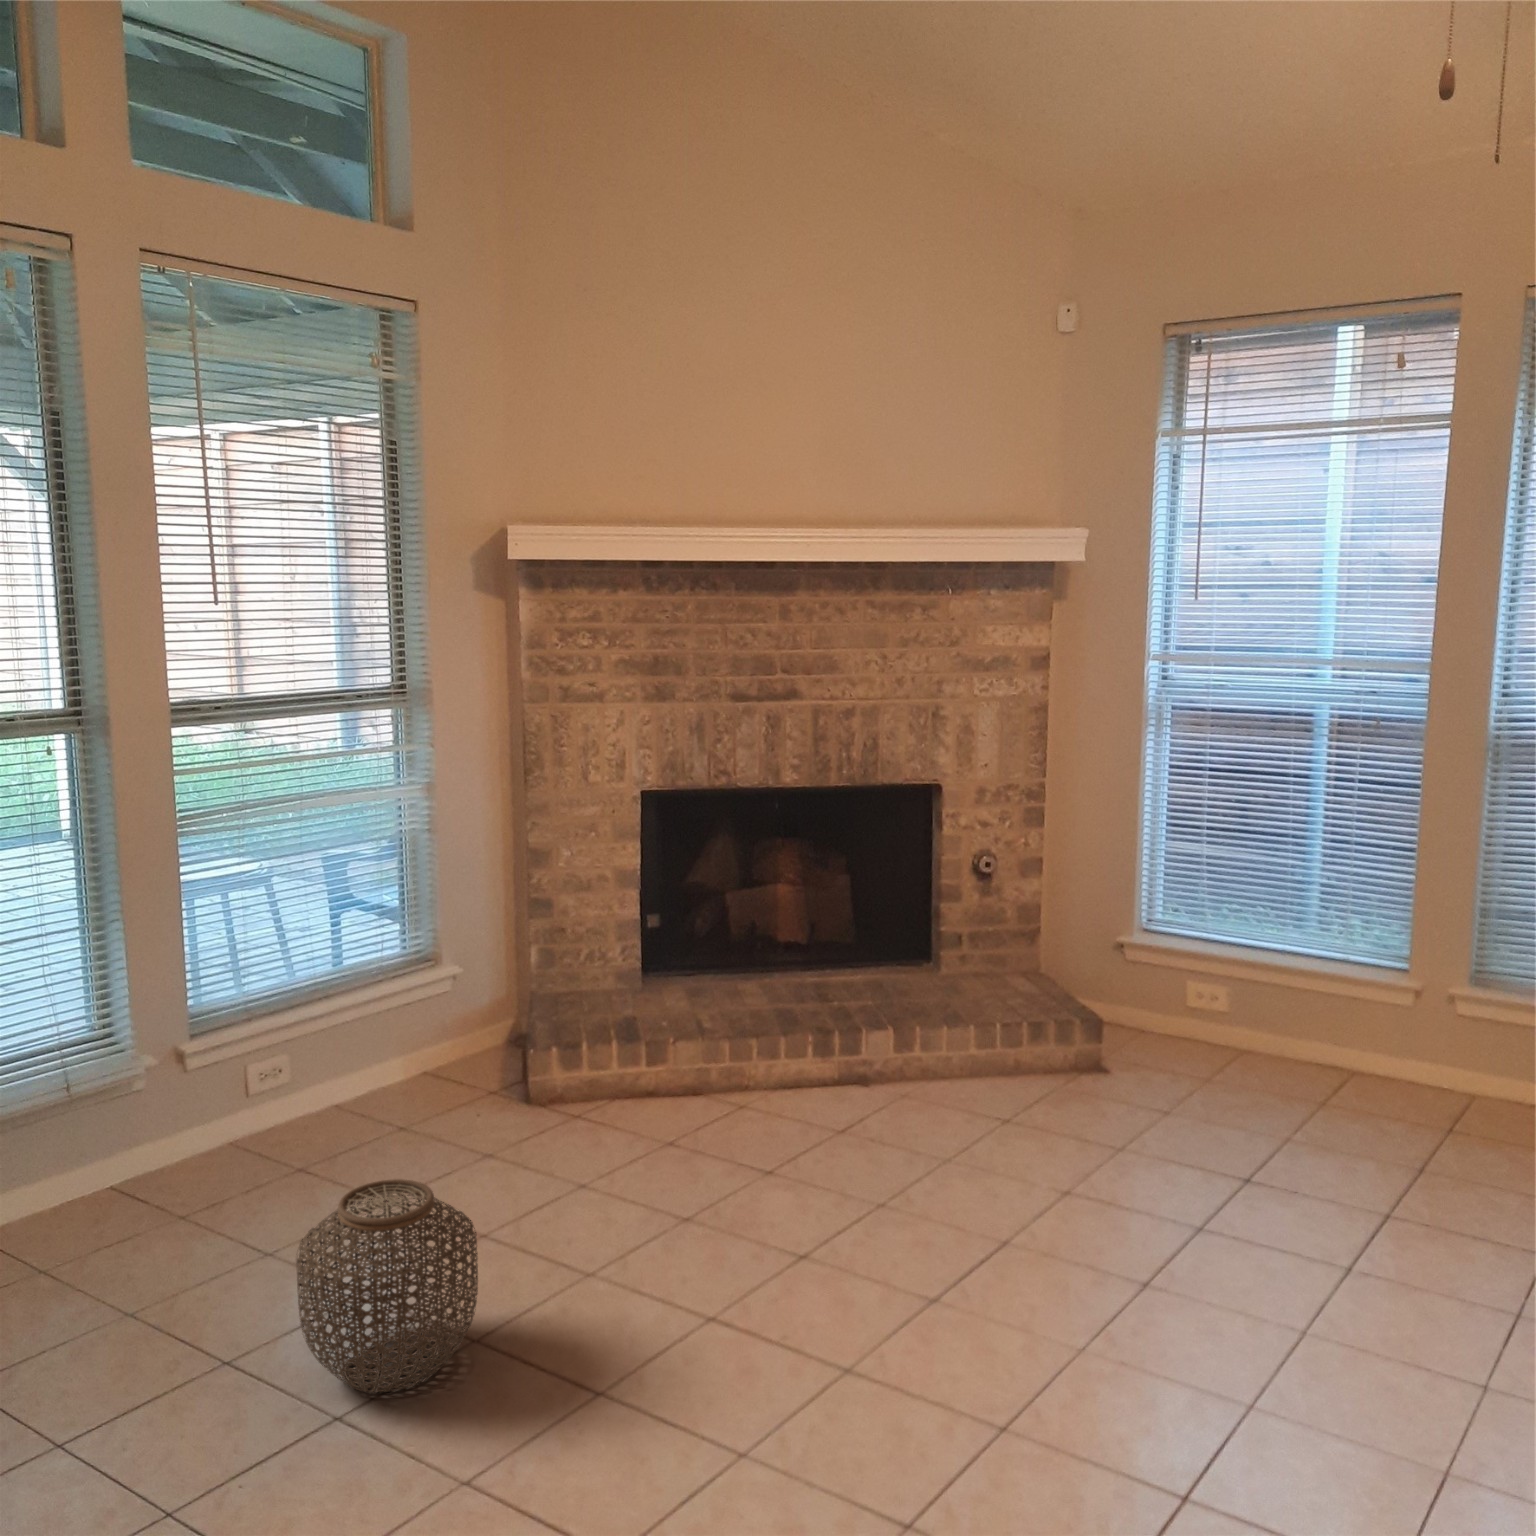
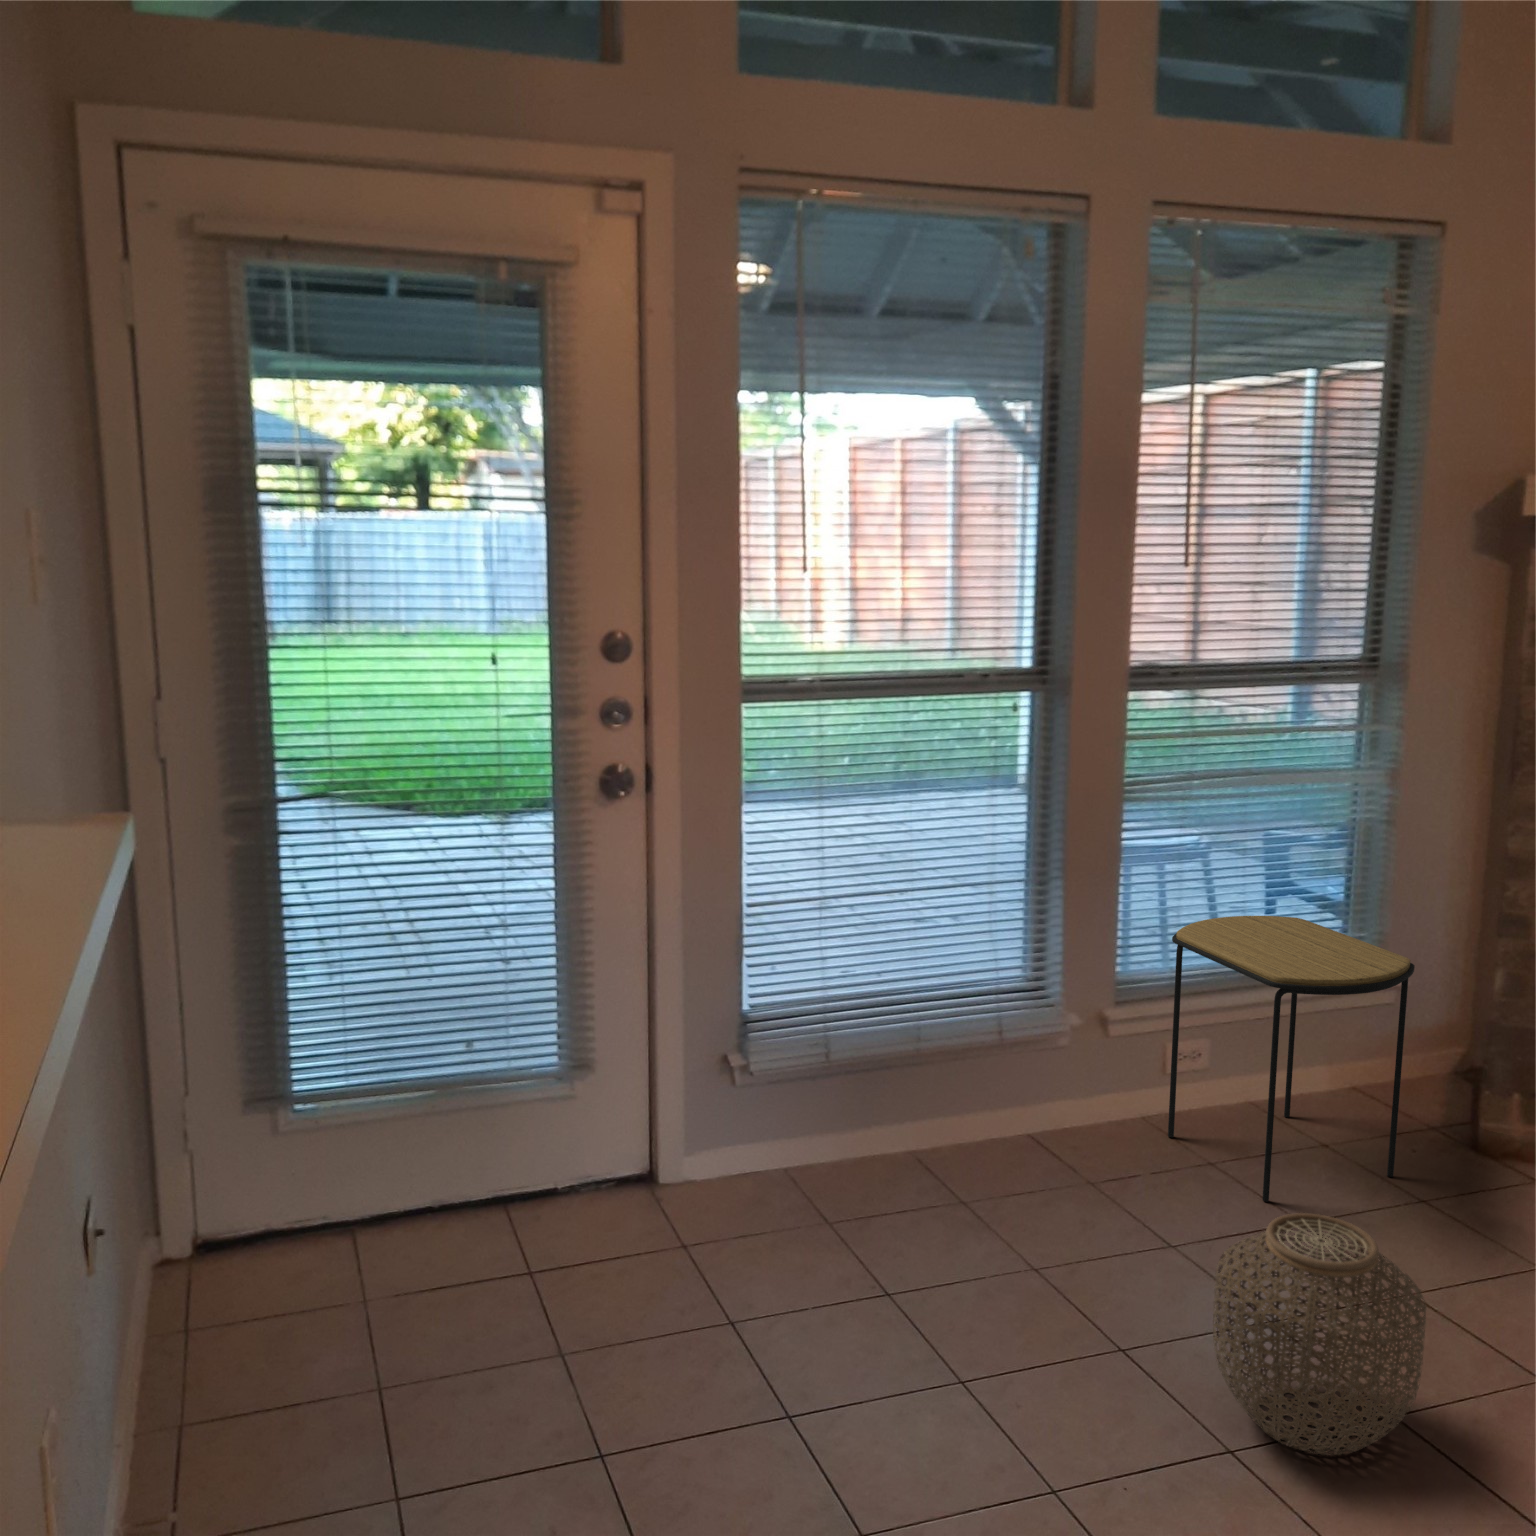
side table: none [240,926,459,1191] -> present [1168,916,1415,1202]

